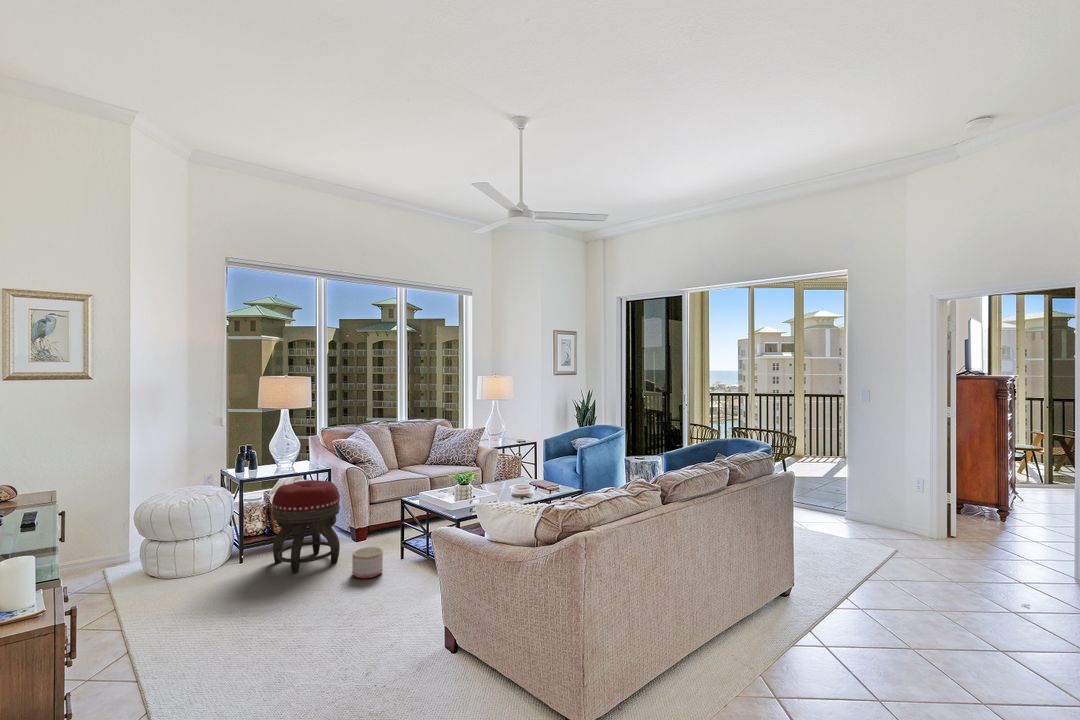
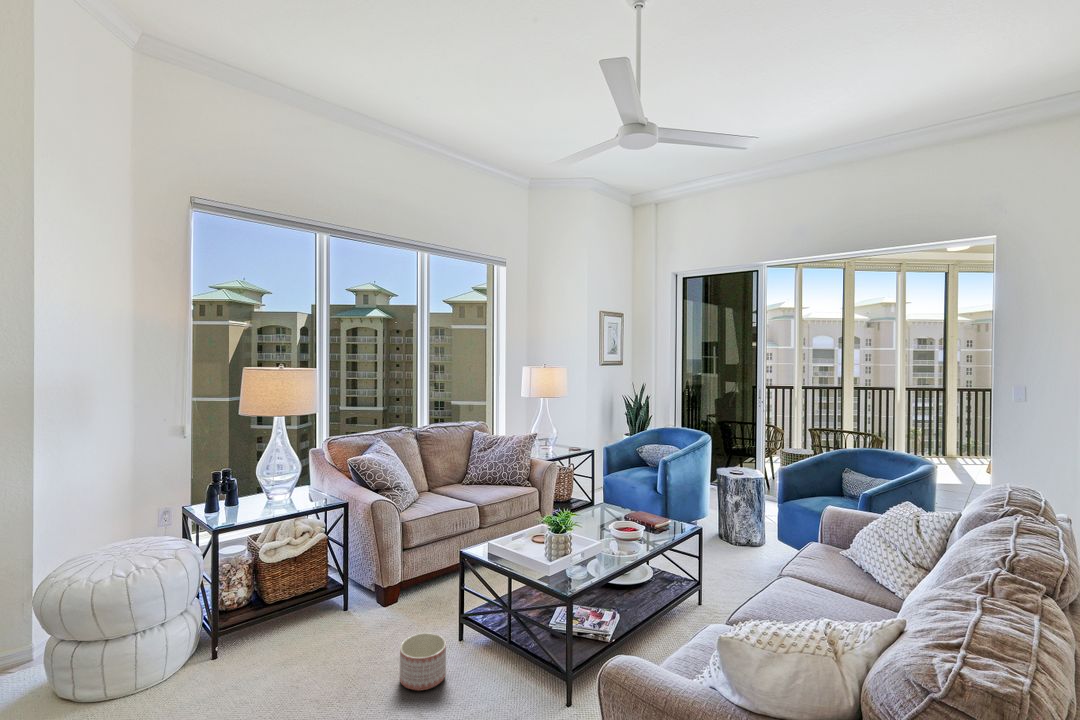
footstool: present [272,480,340,574] -> none [268,526,372,683]

